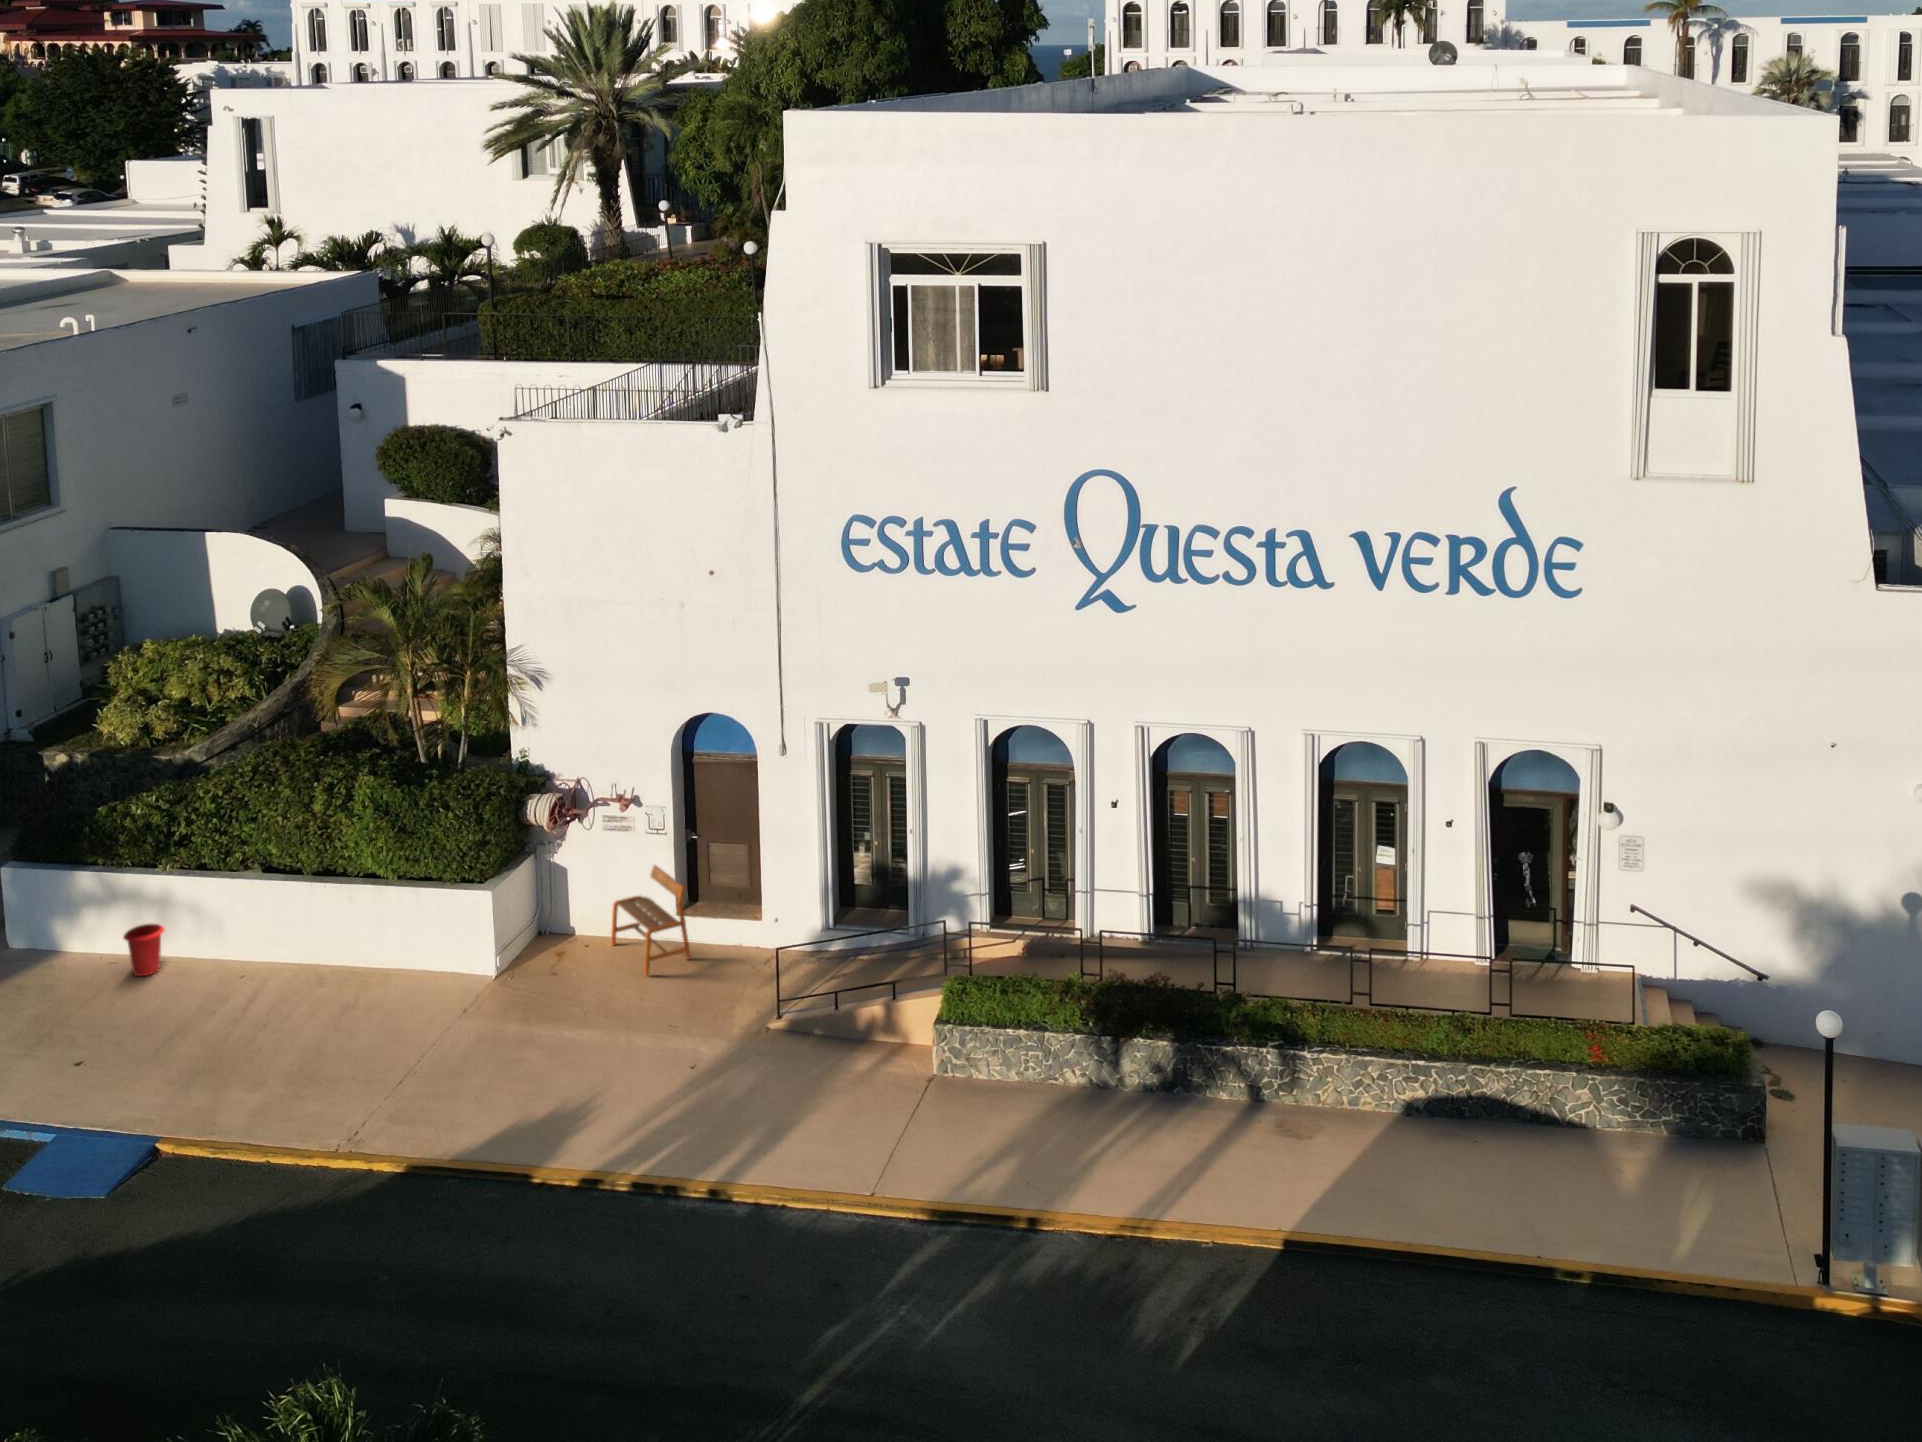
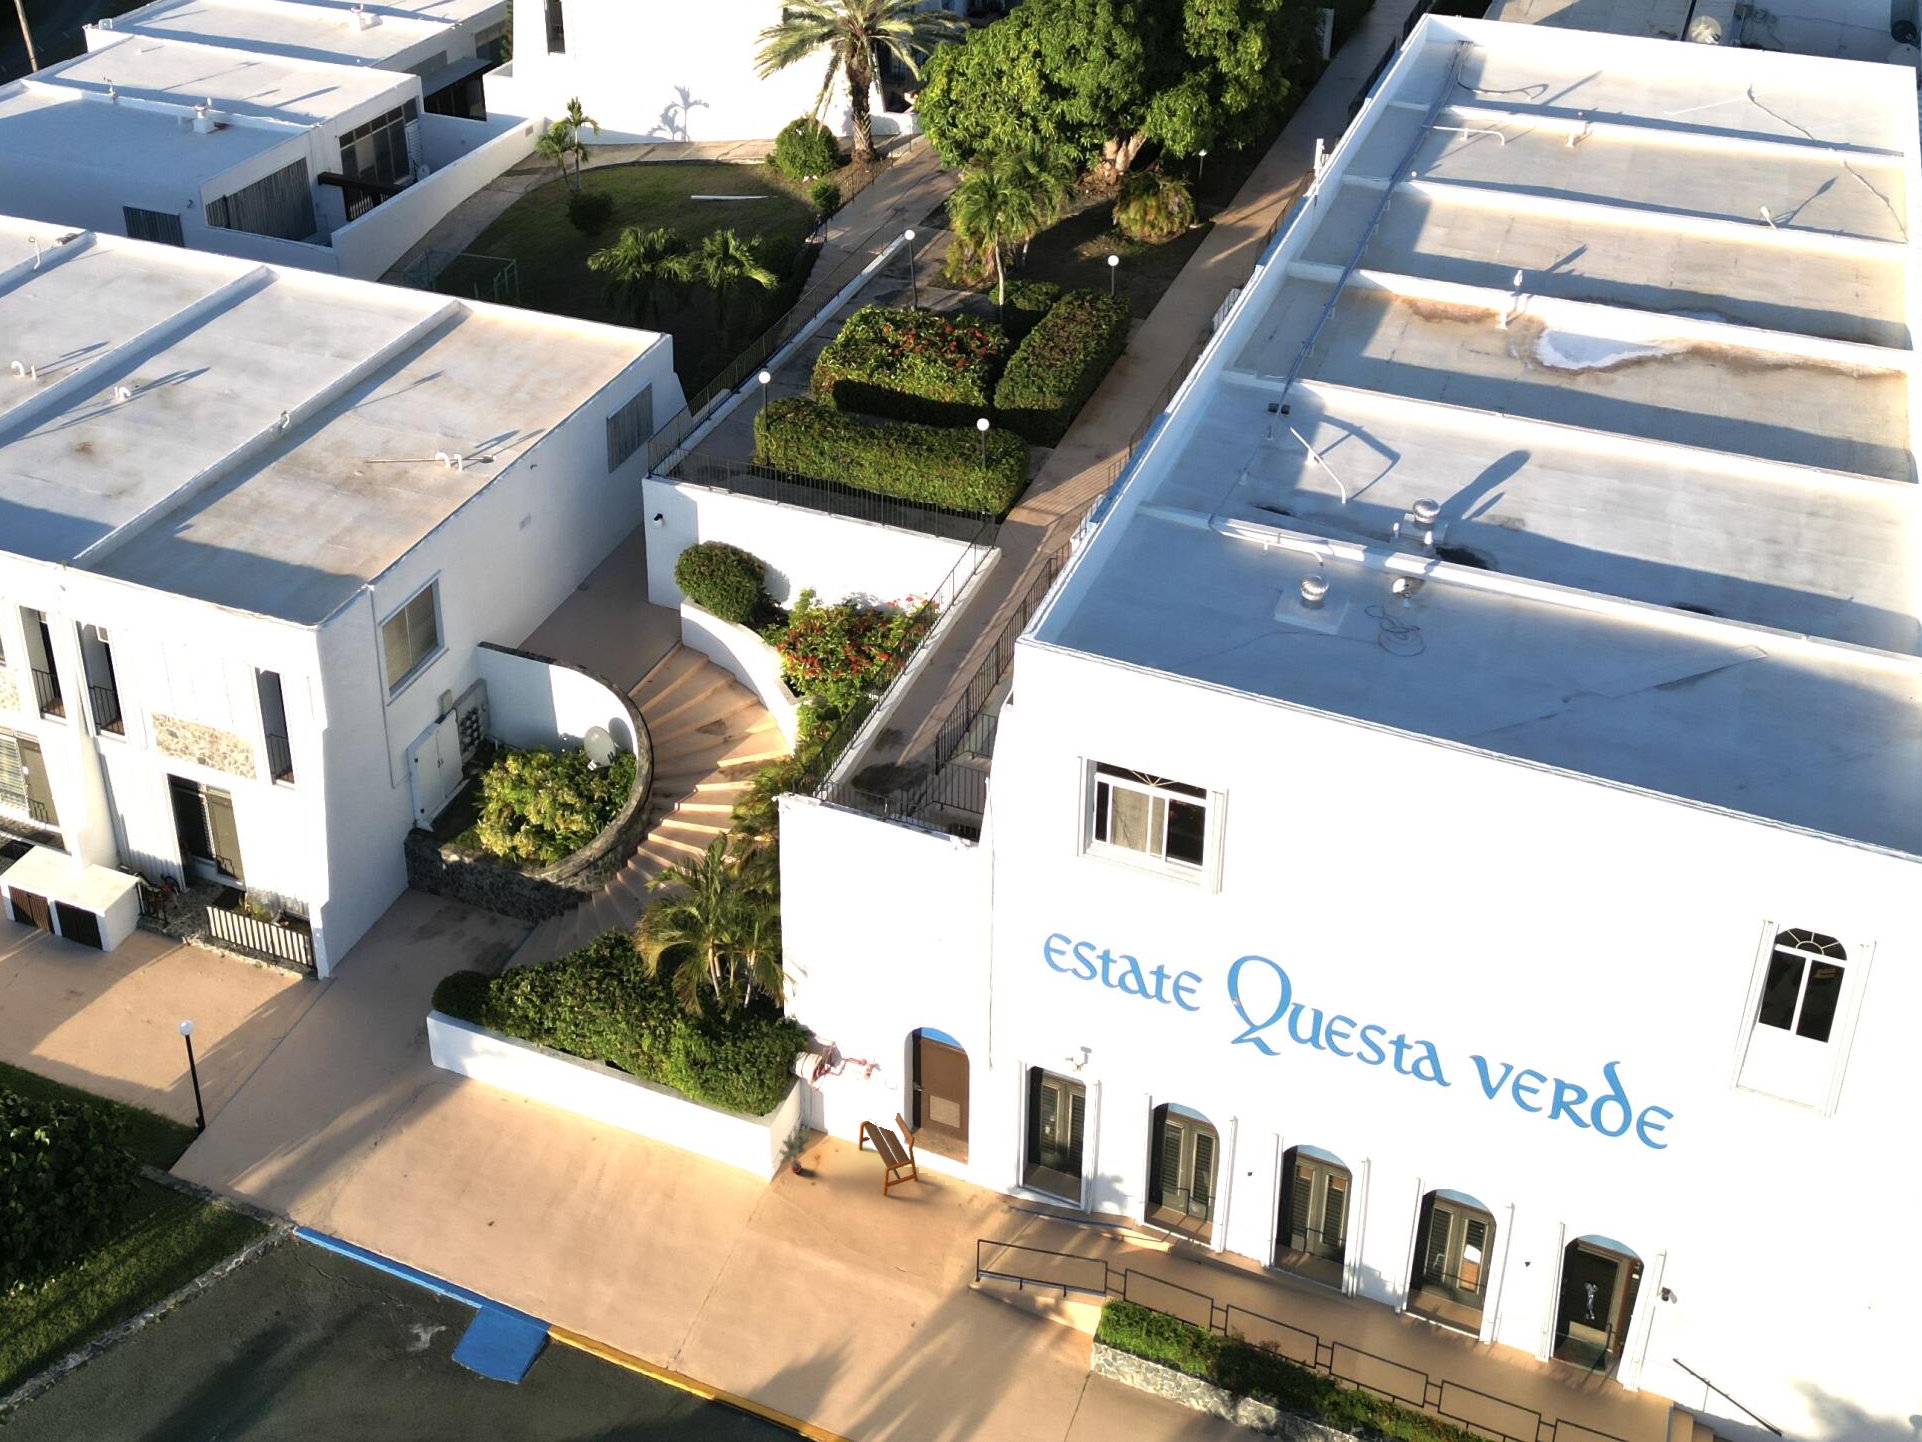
potted tree: none [499,902,545,974] -> present [780,1125,811,1173]
waste bin: present [123,924,164,977] -> none [520,1081,546,1120]

